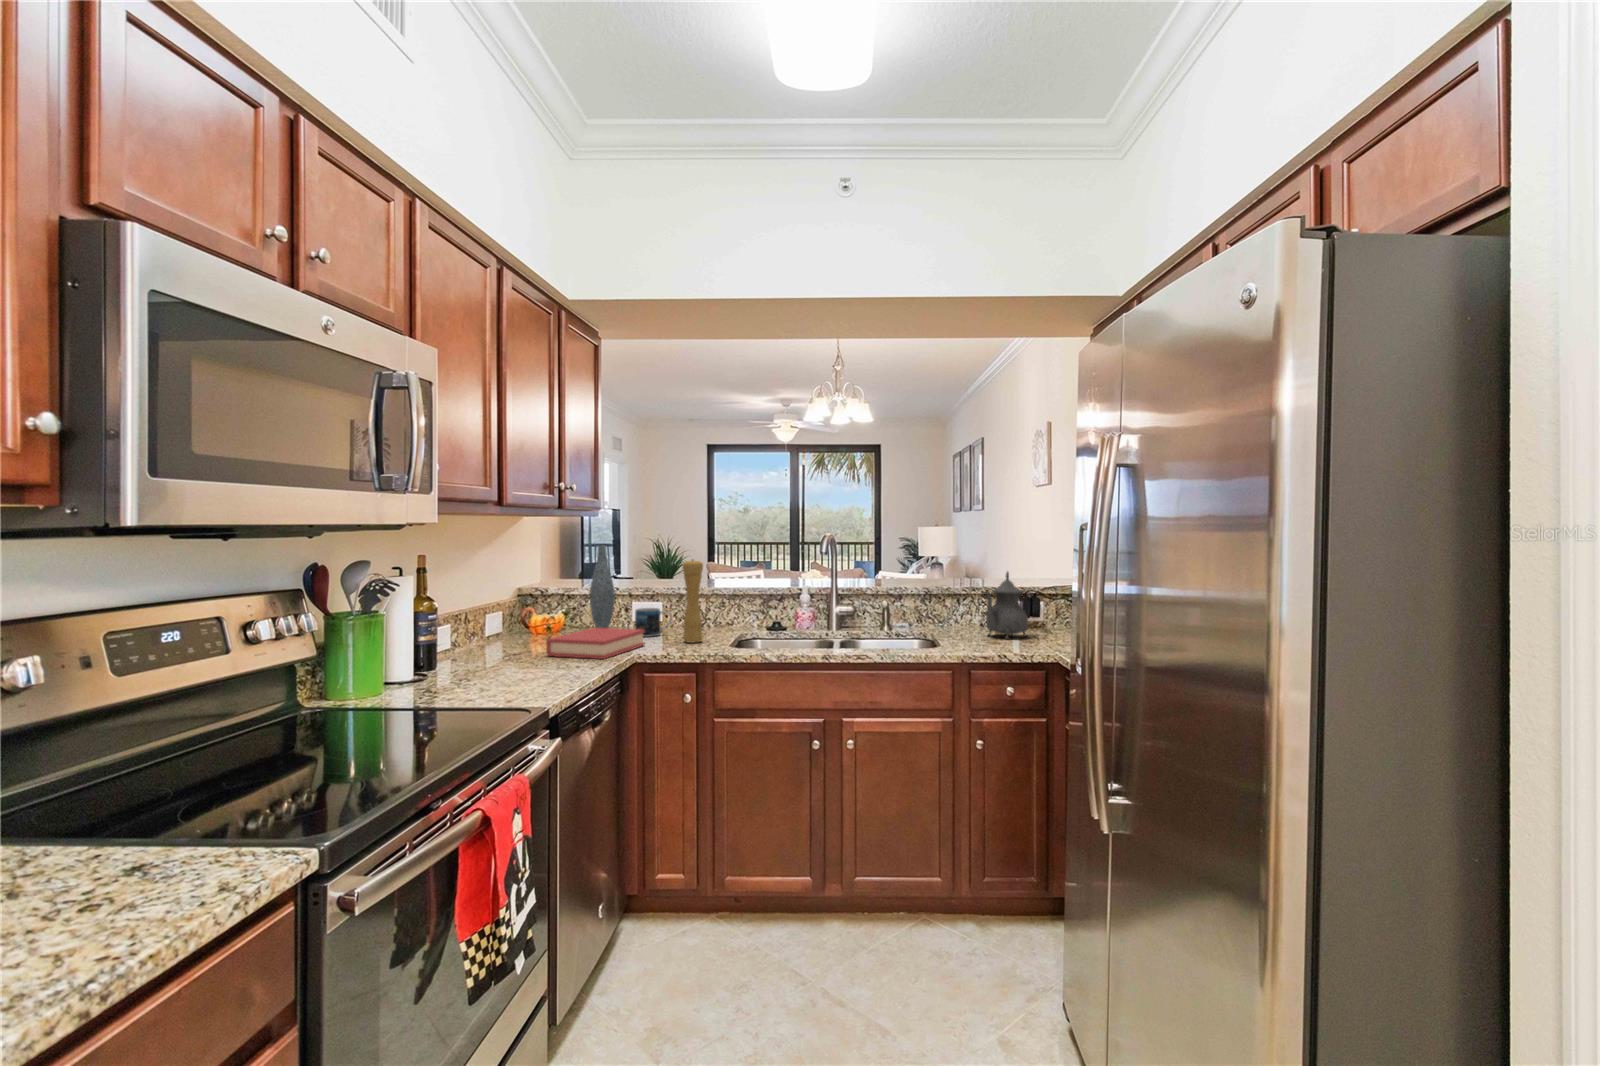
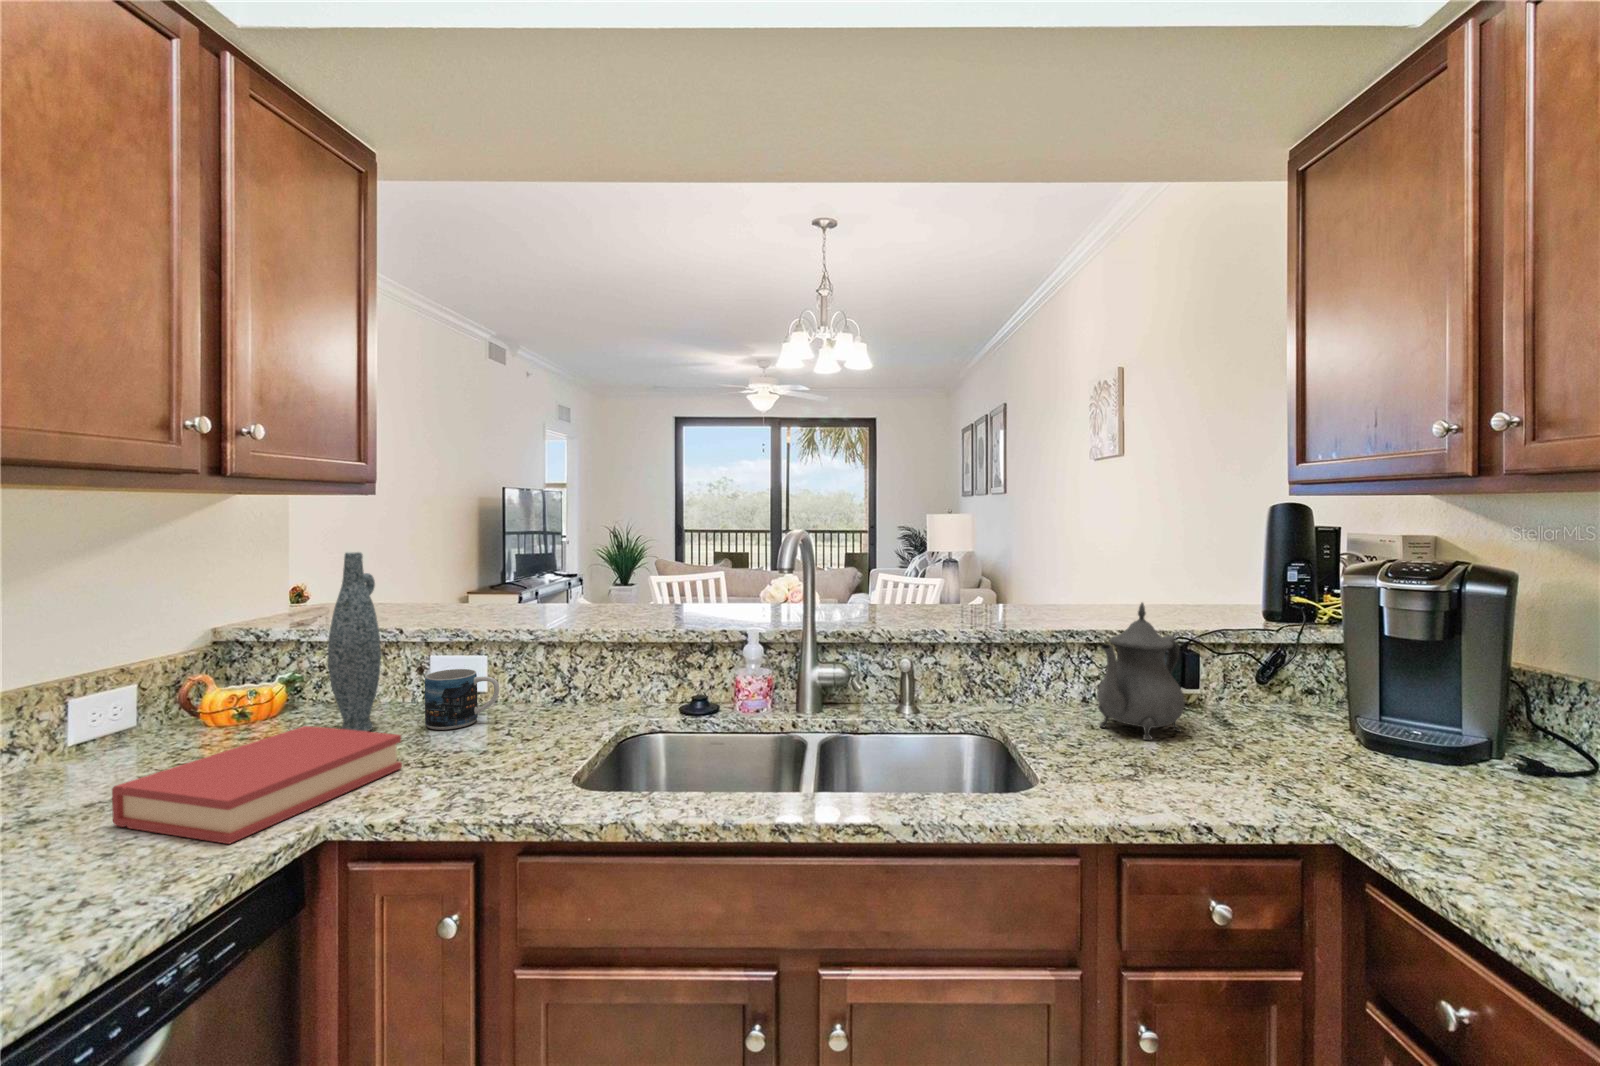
pepper mill: present [682,559,703,643] -> none [492,583,538,756]

